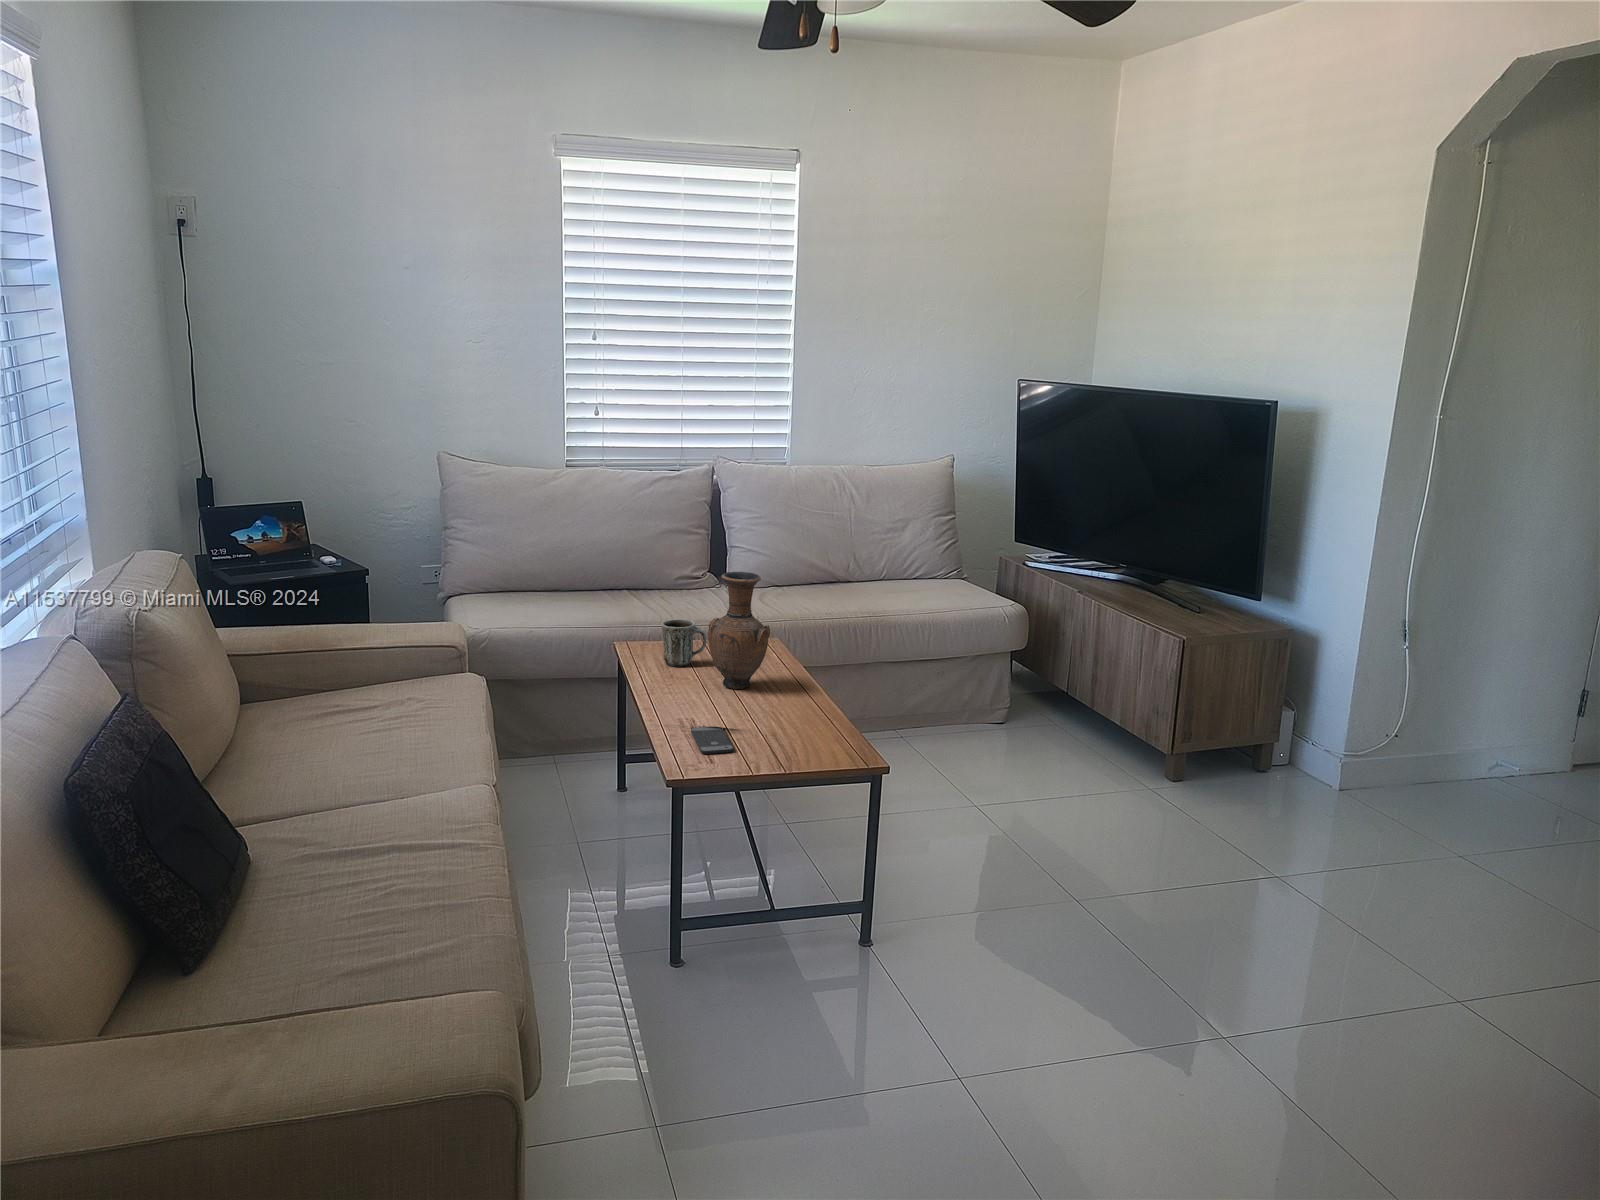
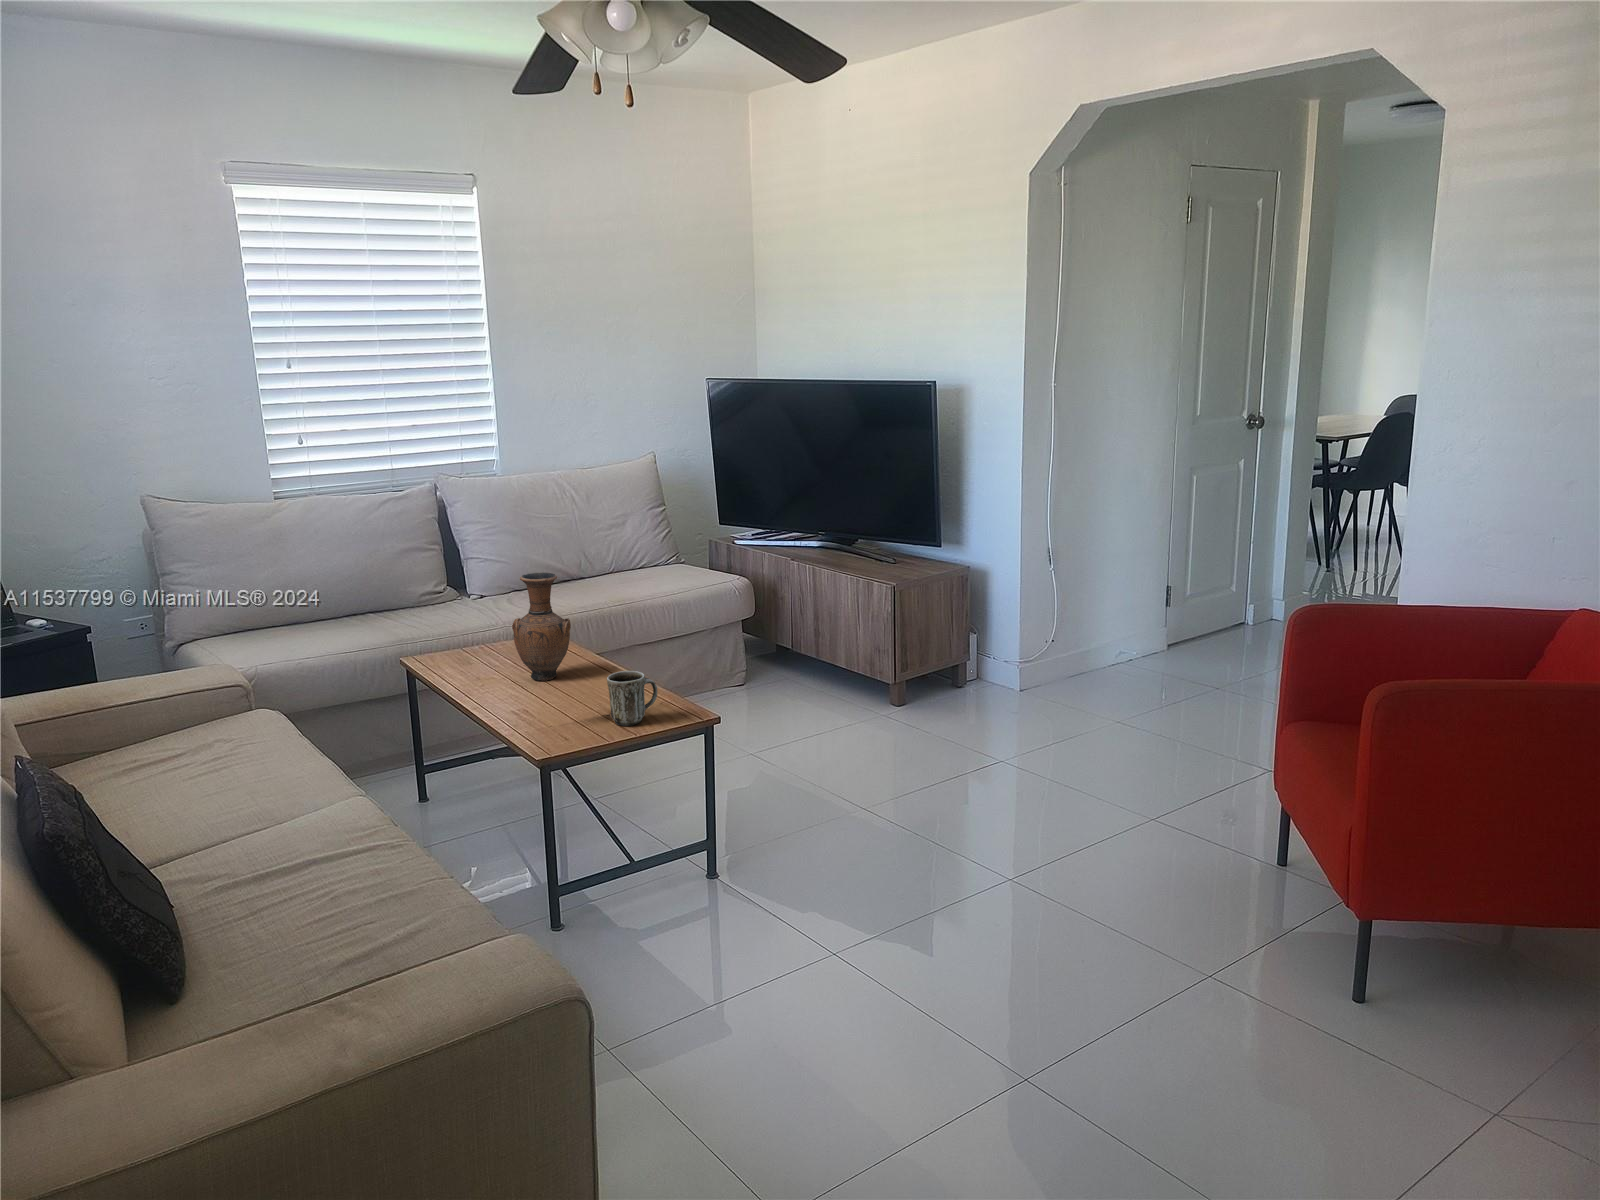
mug: present [662,619,706,667] -> present [607,671,657,726]
smartphone: present [691,726,733,754] -> none [532,711,581,735]

